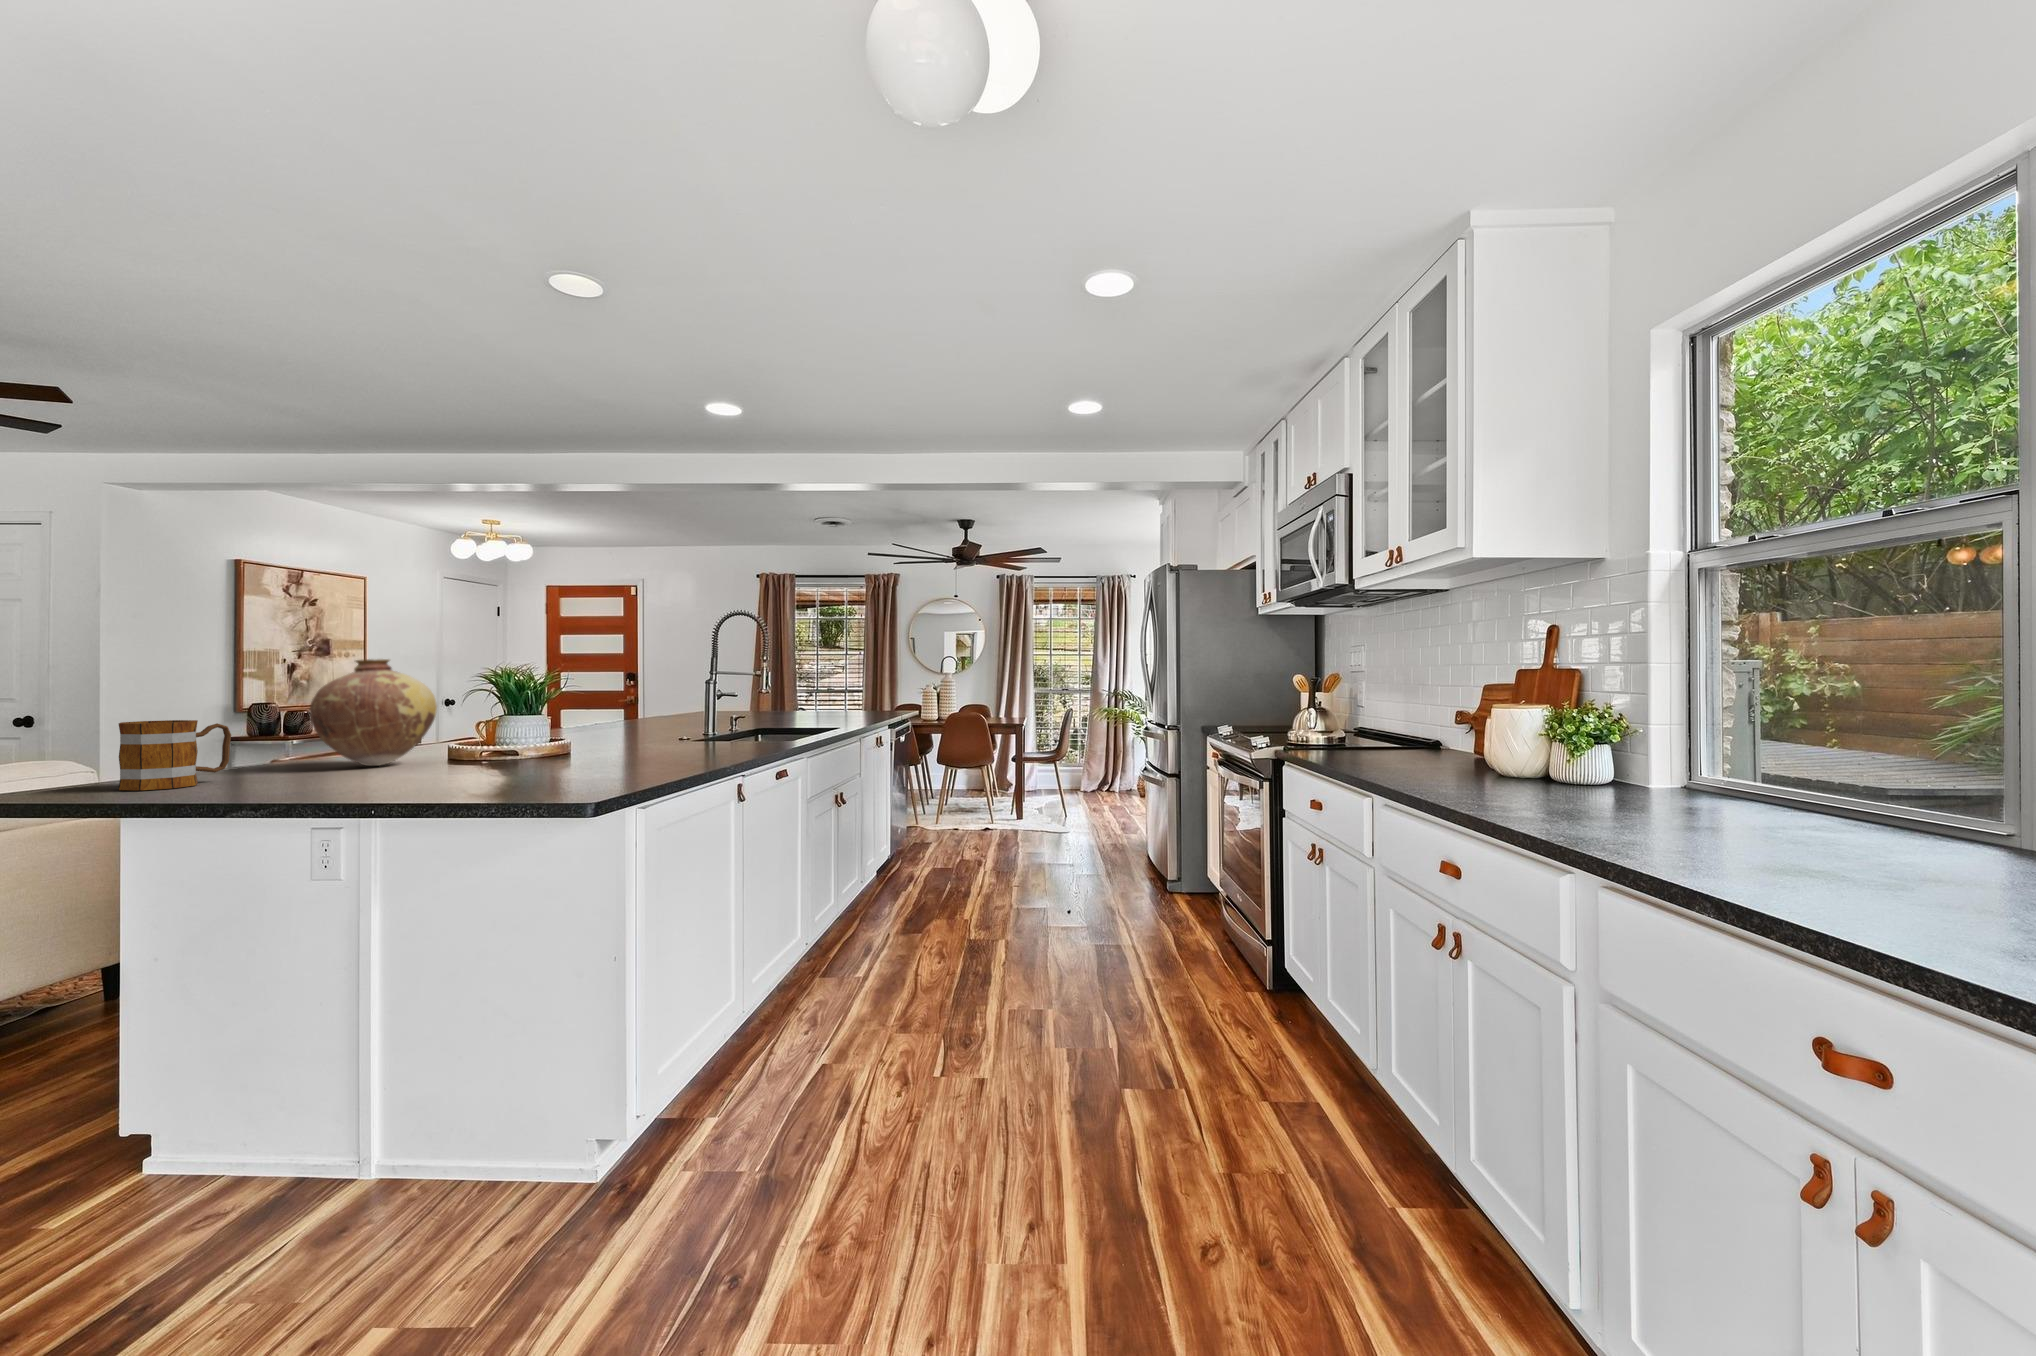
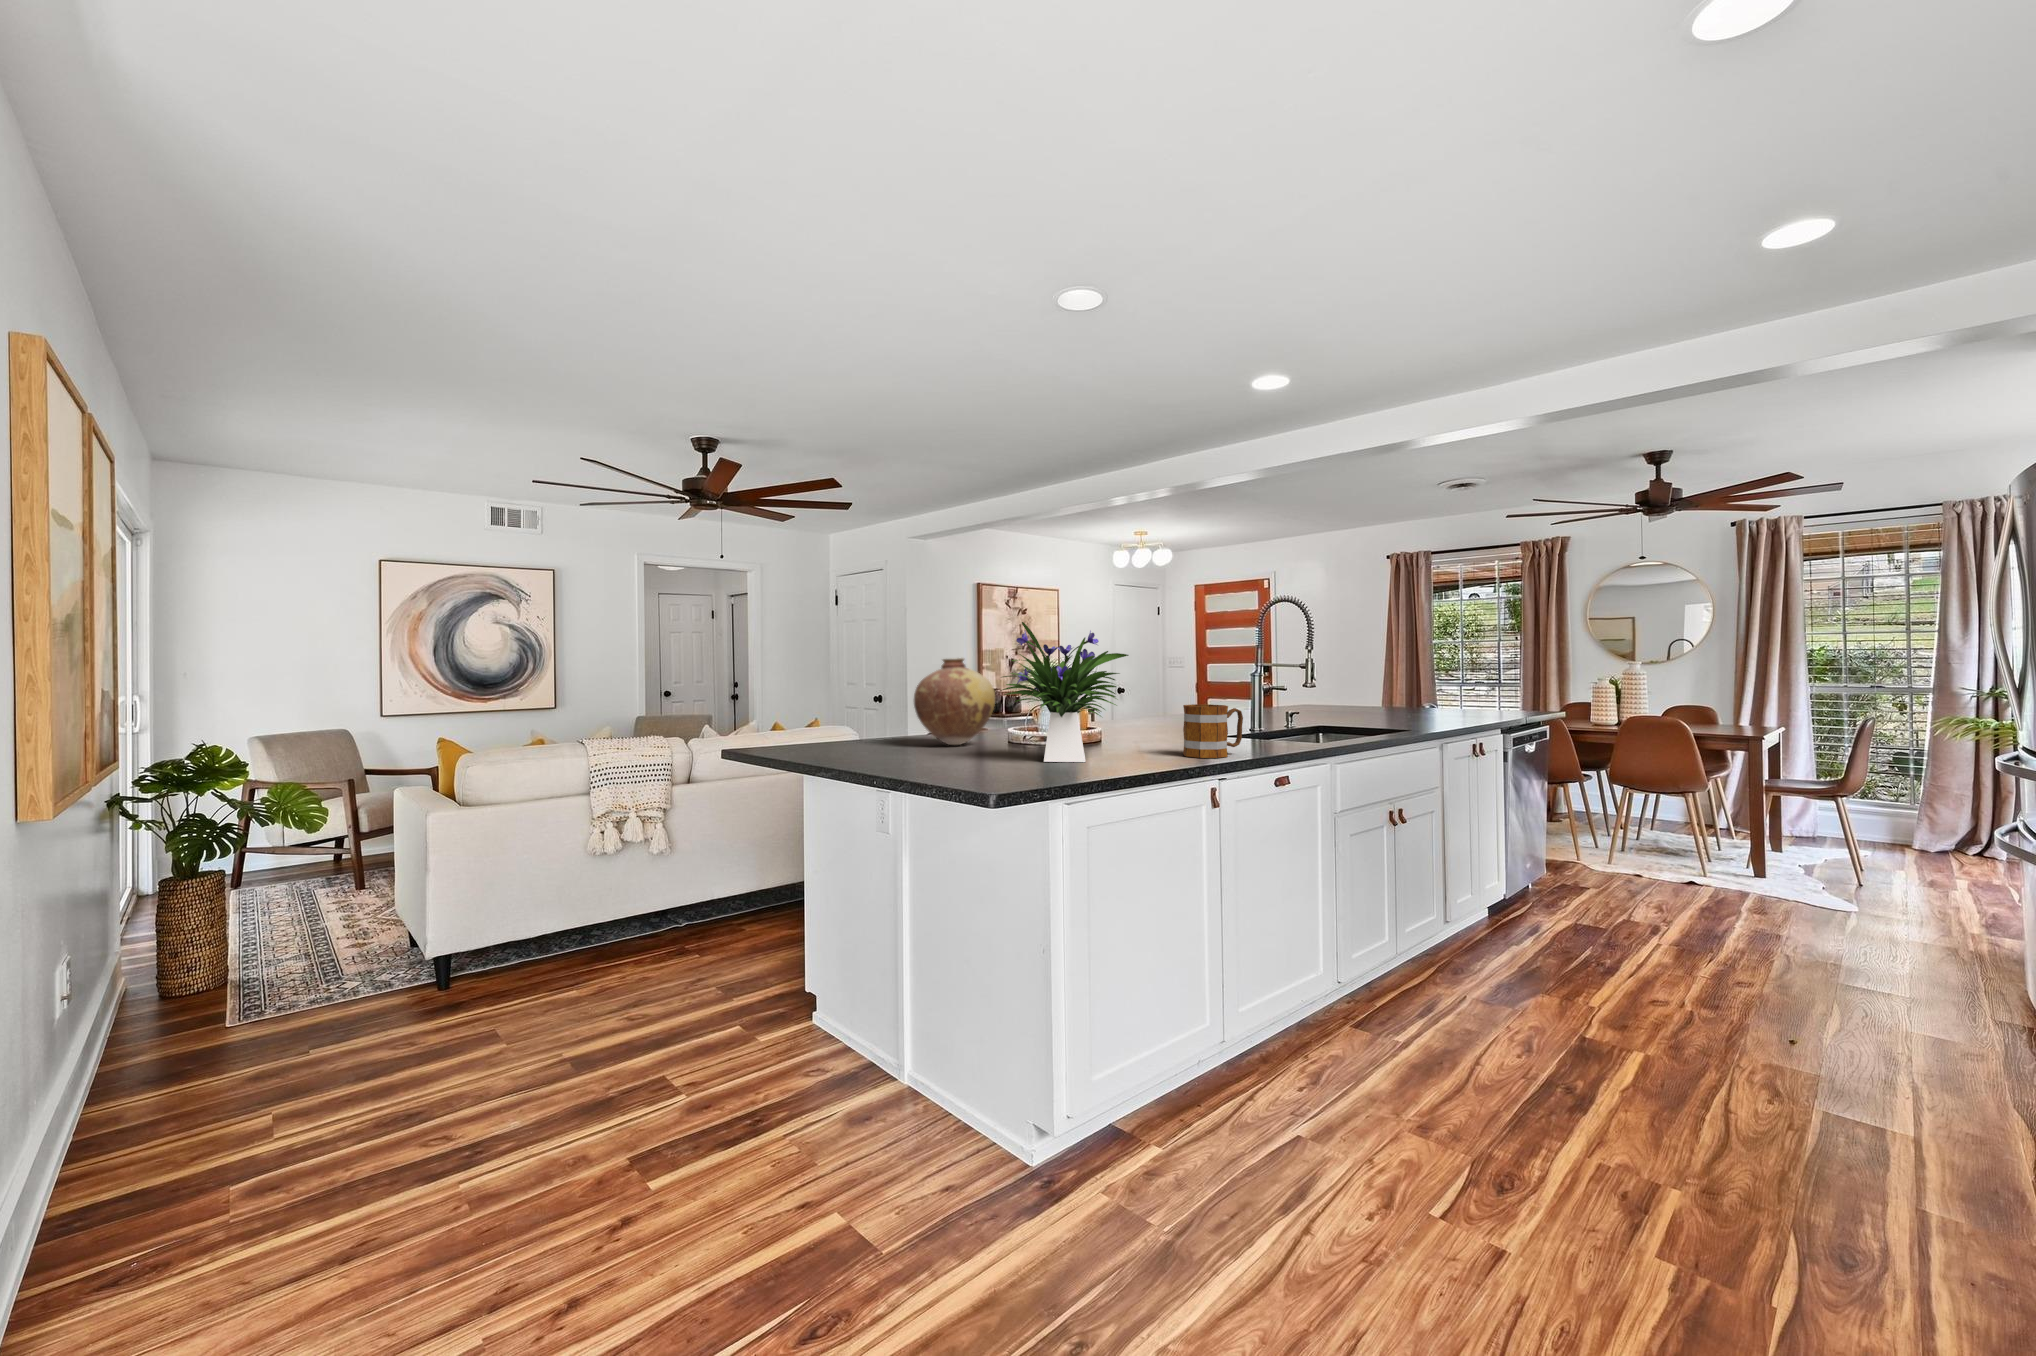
flower arrangement: none [478,619,635,771] -> present [1002,622,1128,762]
mug: present [118,720,231,790] -> present [1183,704,1243,758]

